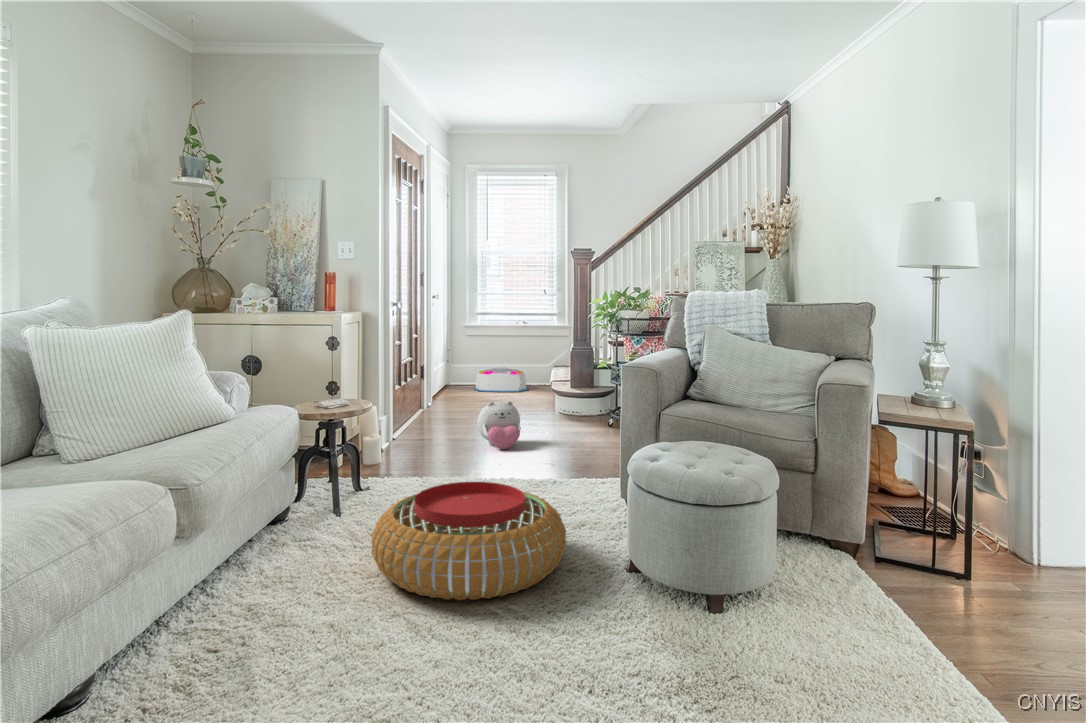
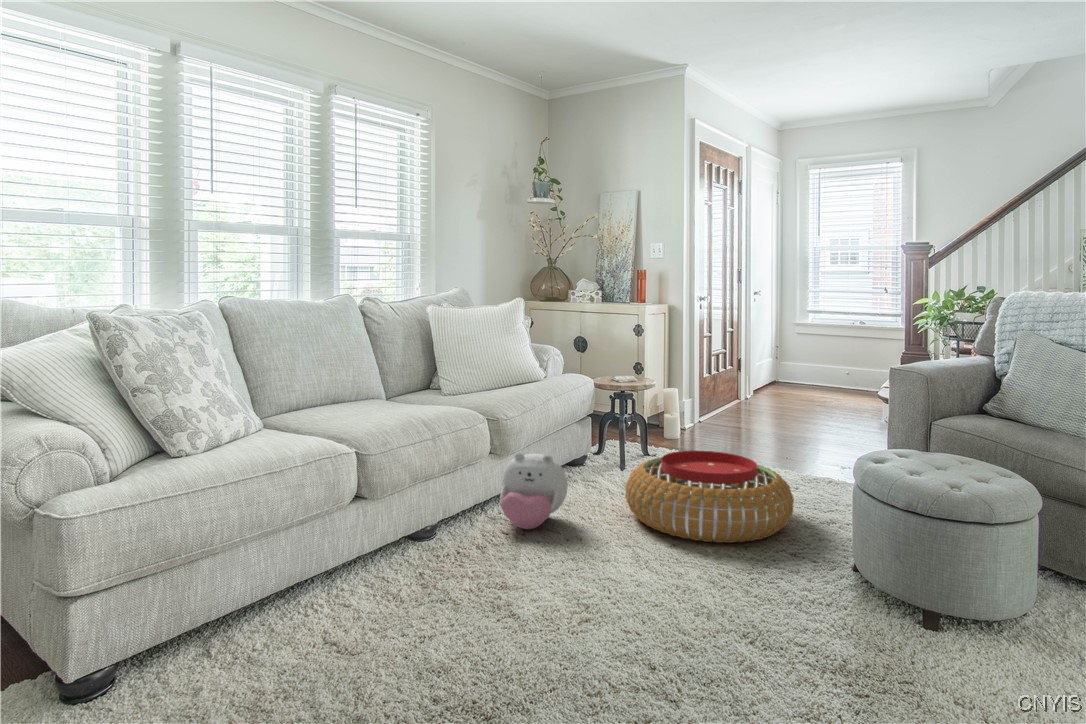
storage bin: present [474,367,529,392] -> none [798,367,859,394]
plush toy: present [477,401,521,449] -> present [500,453,568,529]

